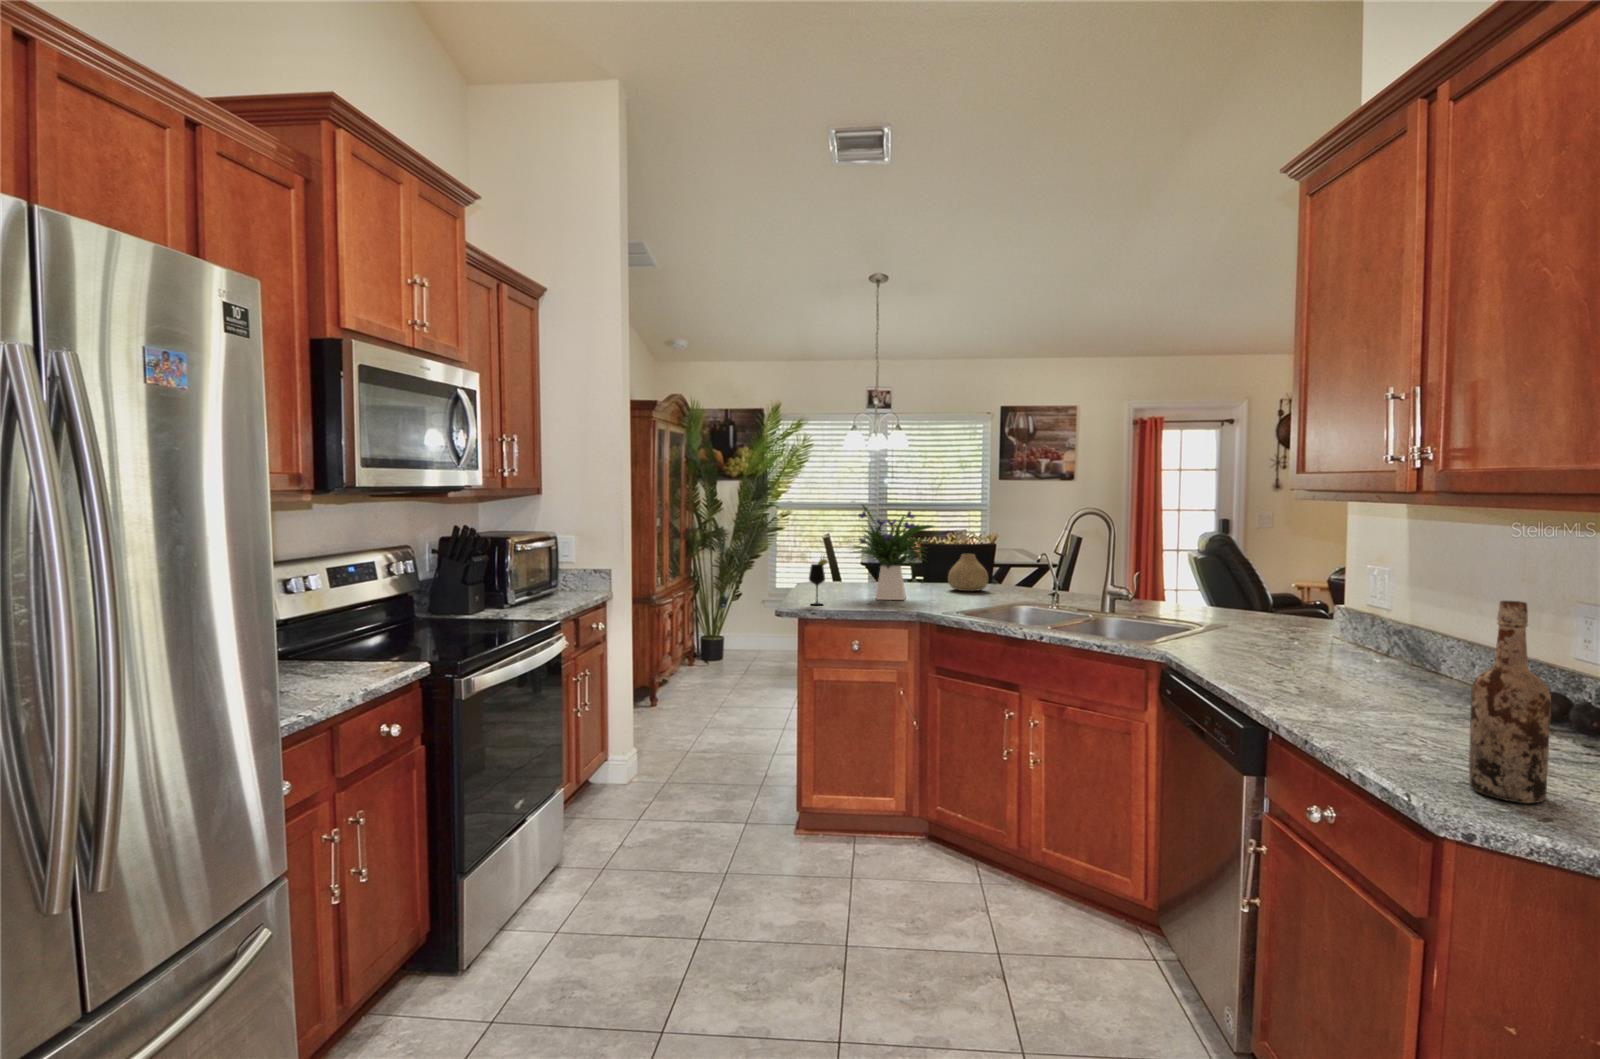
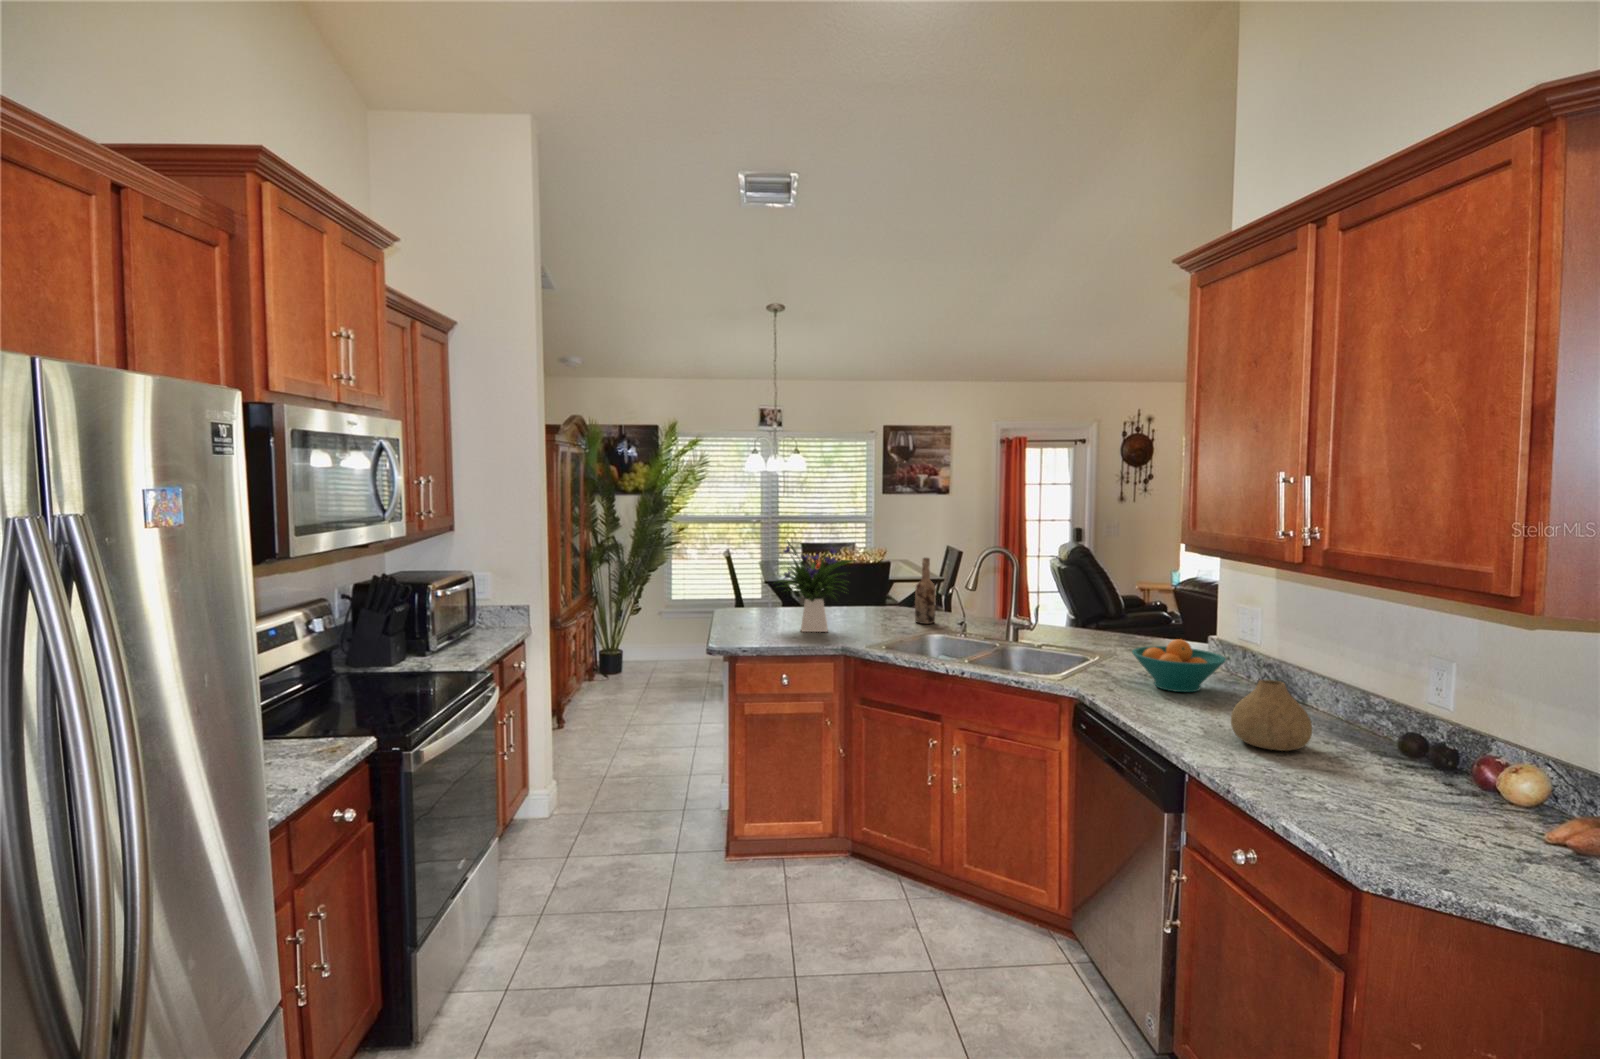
vase: present [948,554,988,591] -> present [1231,680,1312,751]
wine glass: present [809,559,828,605] -> none [740,592,759,641]
fruit bowl: none [1229,598,1343,658] -> present [1132,639,1226,692]
wine bottle: present [1469,601,1551,803] -> present [915,558,936,624]

